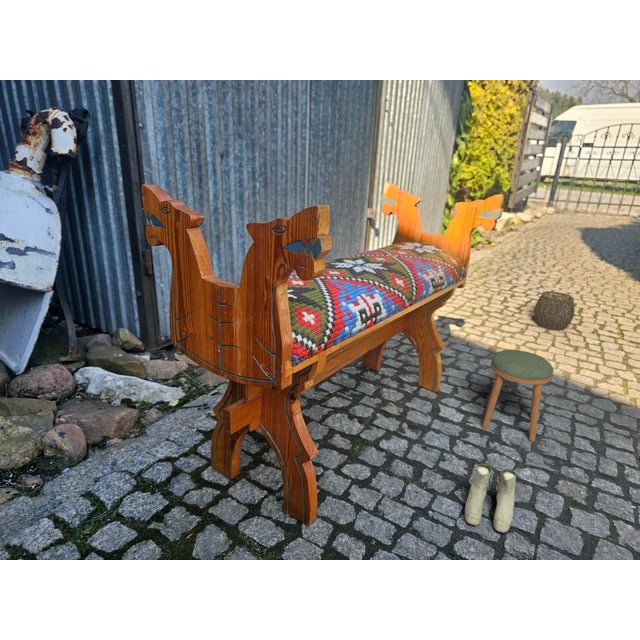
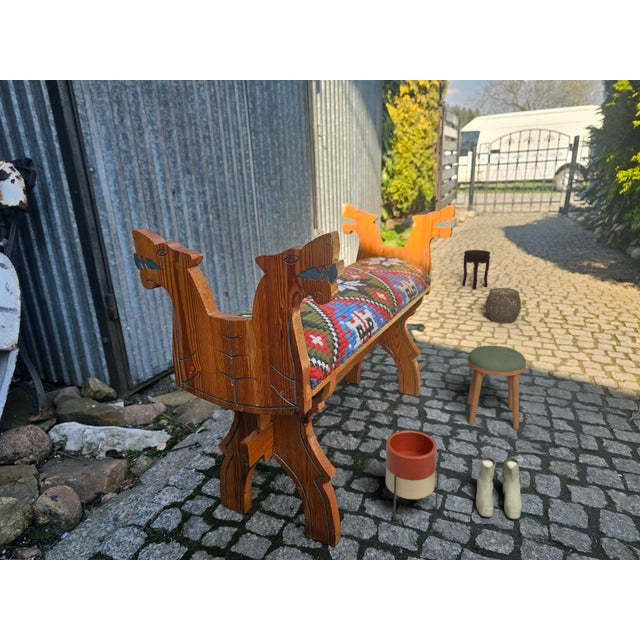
side table: none [518,248,554,290] -> present [462,250,490,289]
planter: none [374,423,429,511] -> present [386,430,439,520]

